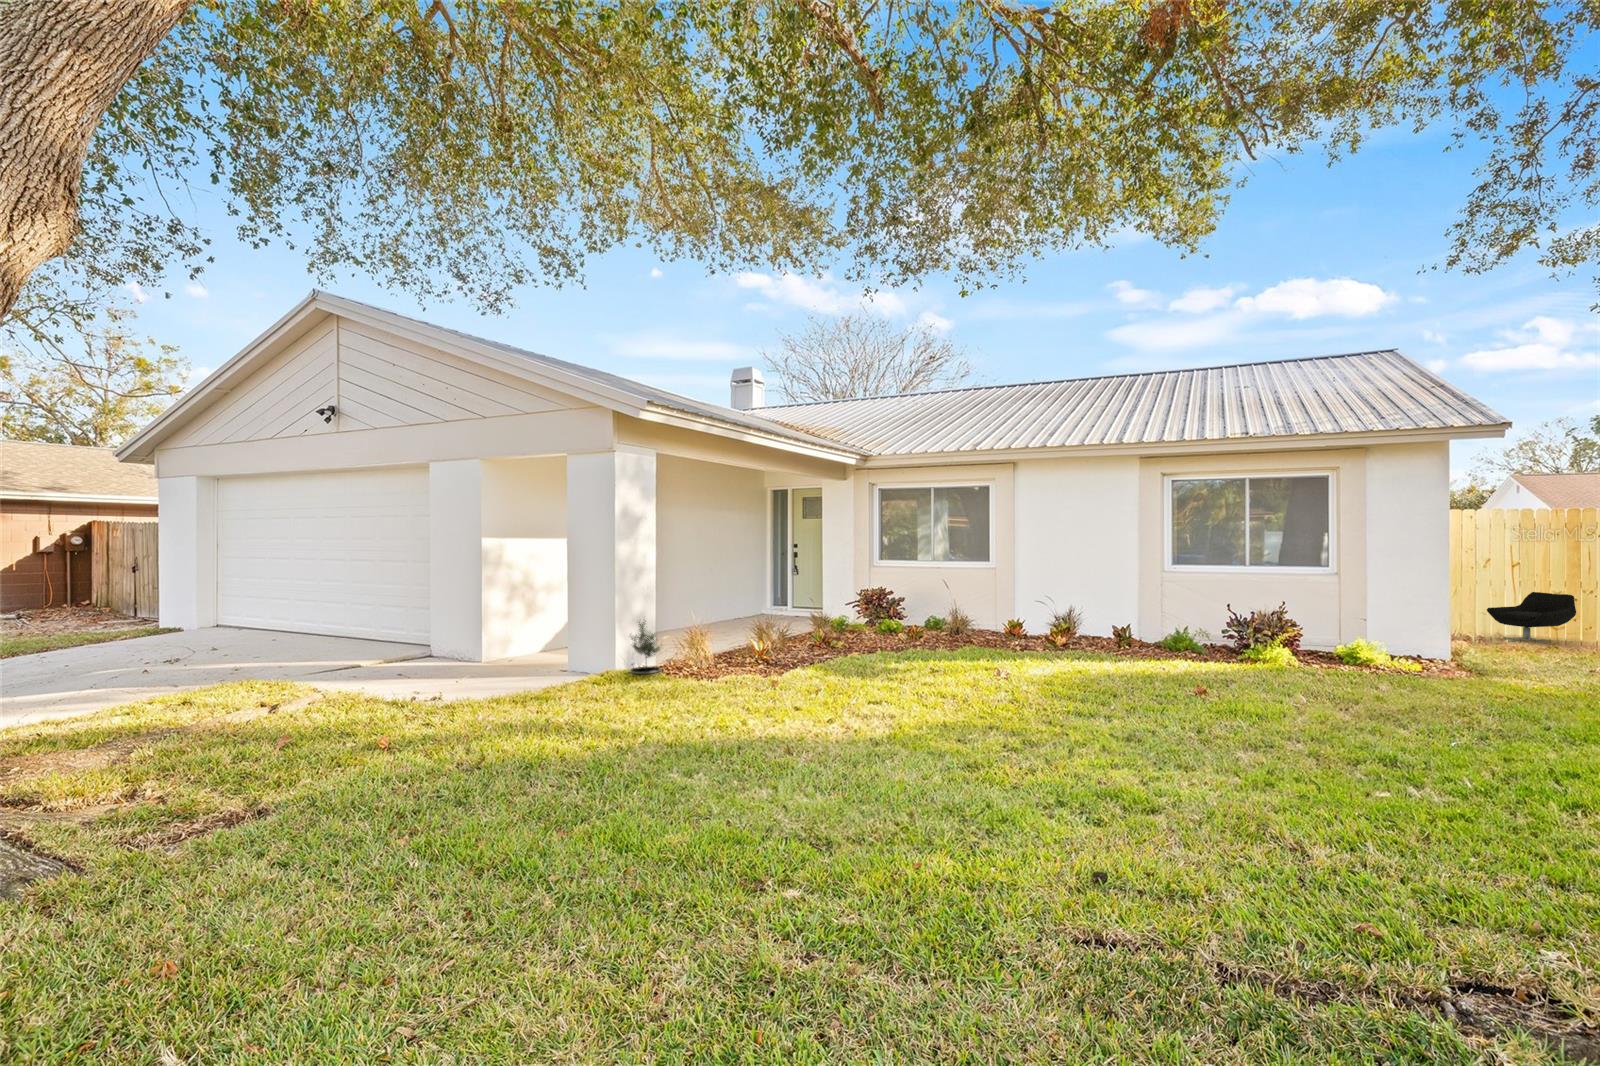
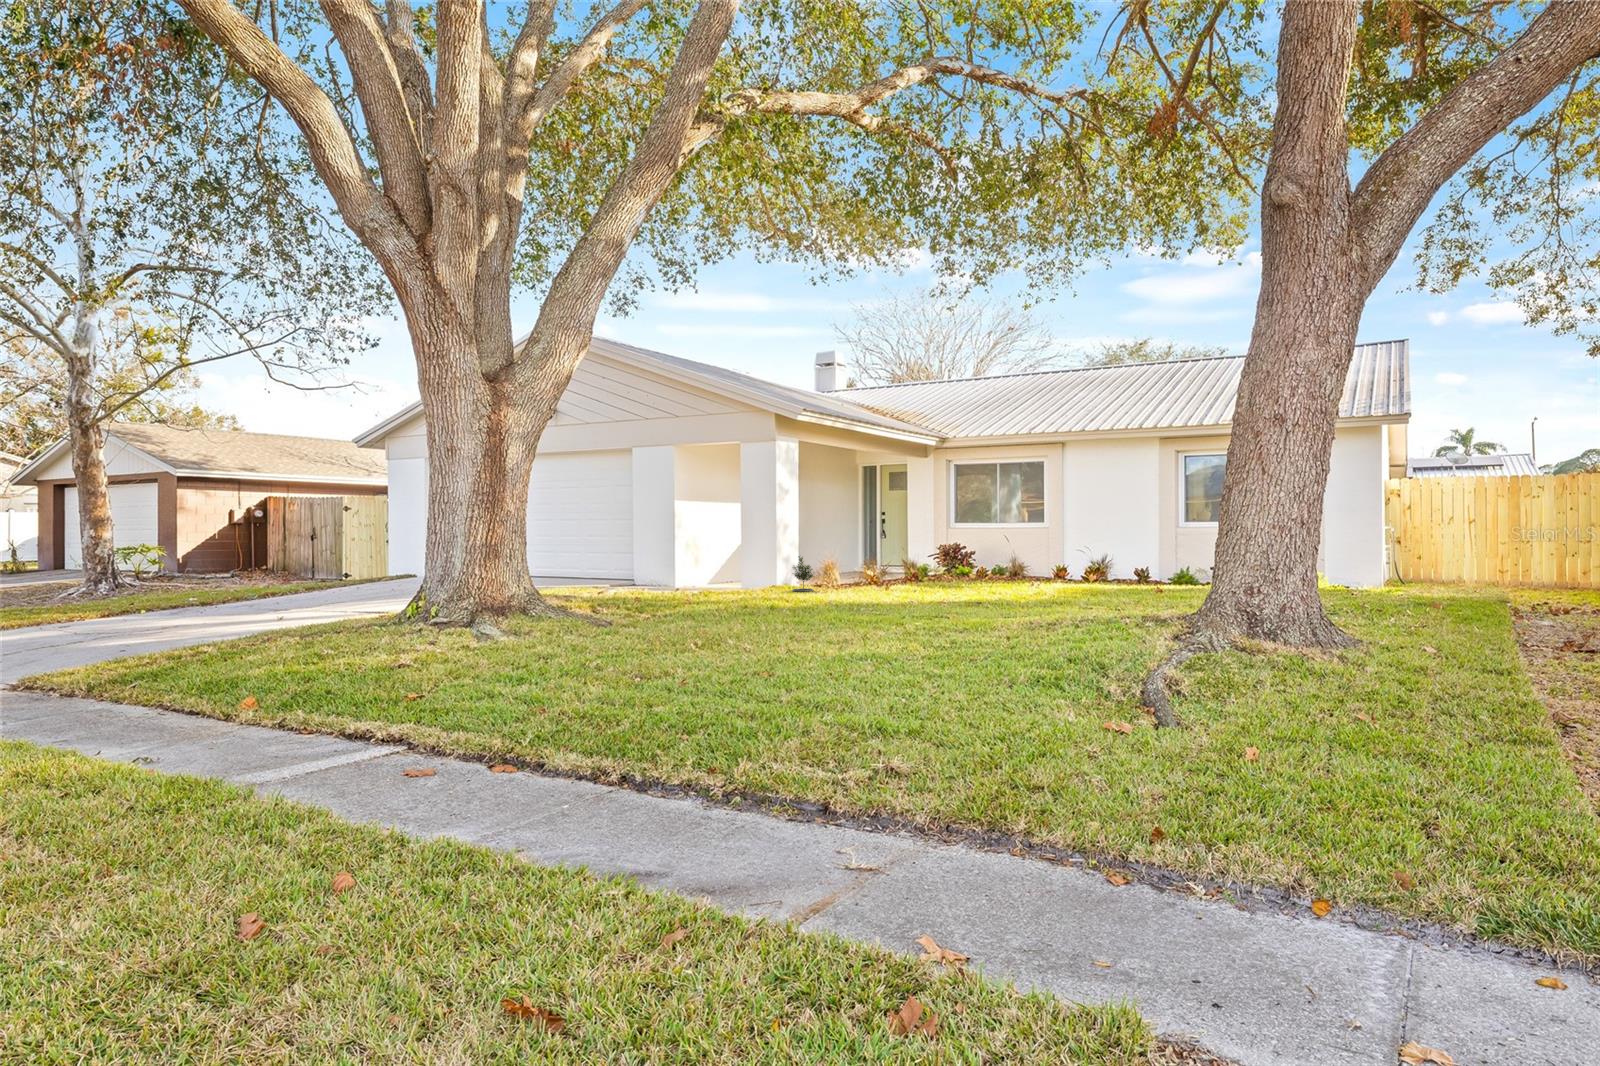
lounge chair: present [1487,592,1576,644] -> none [1426,541,1483,578]

